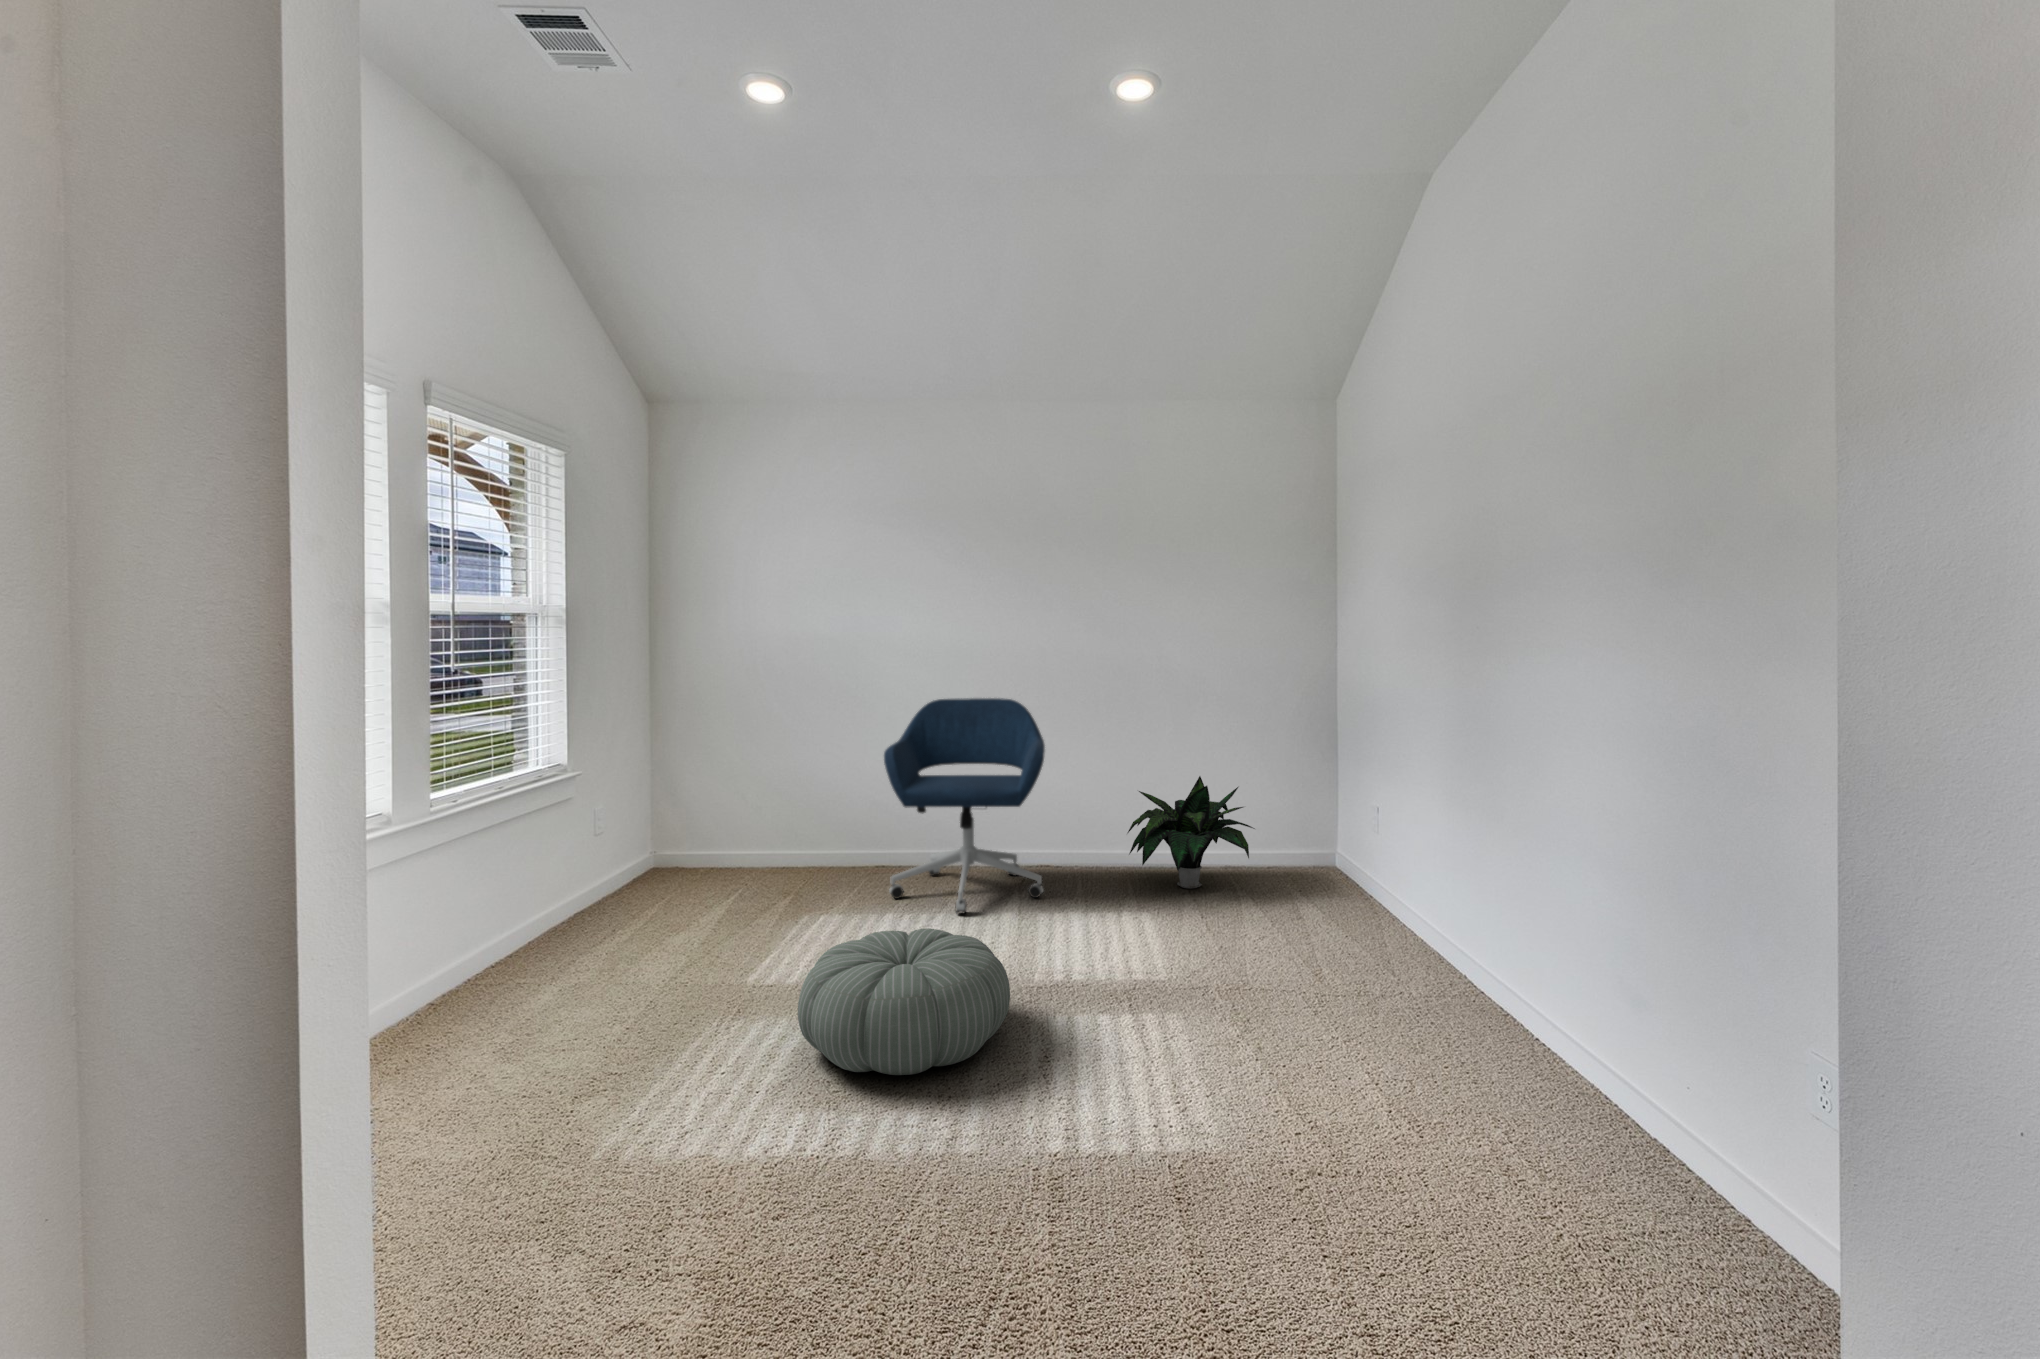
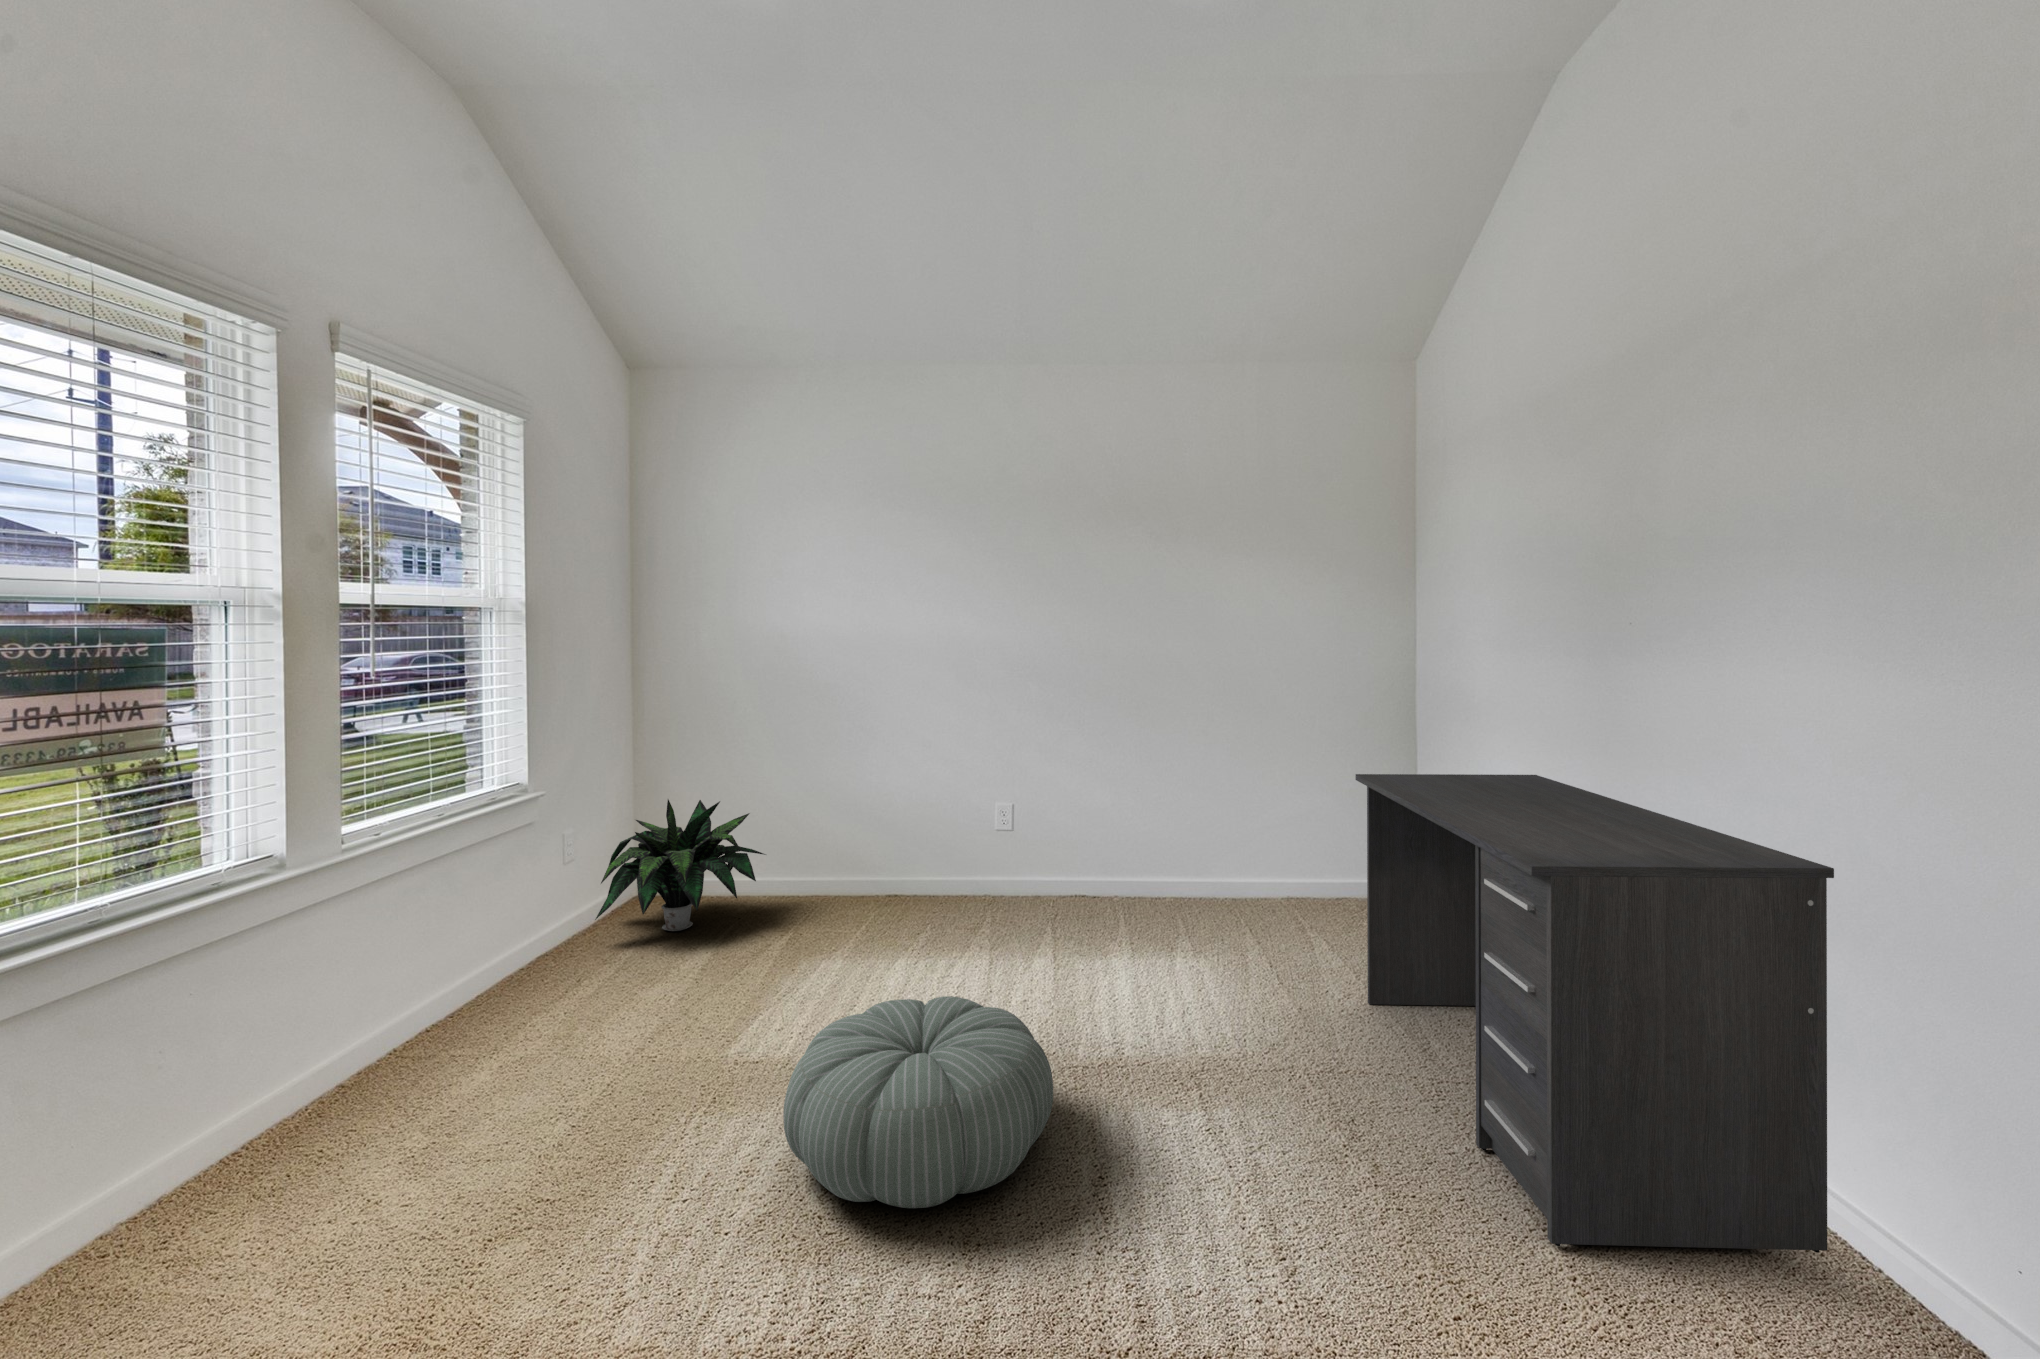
office chair: present [884,698,1045,913] -> none [897,706,1082,958]
desk: none [1269,752,1585,1095] -> present [1356,774,1834,1253]
potted plant: present [1128,776,1255,888] -> present [595,800,765,931]

